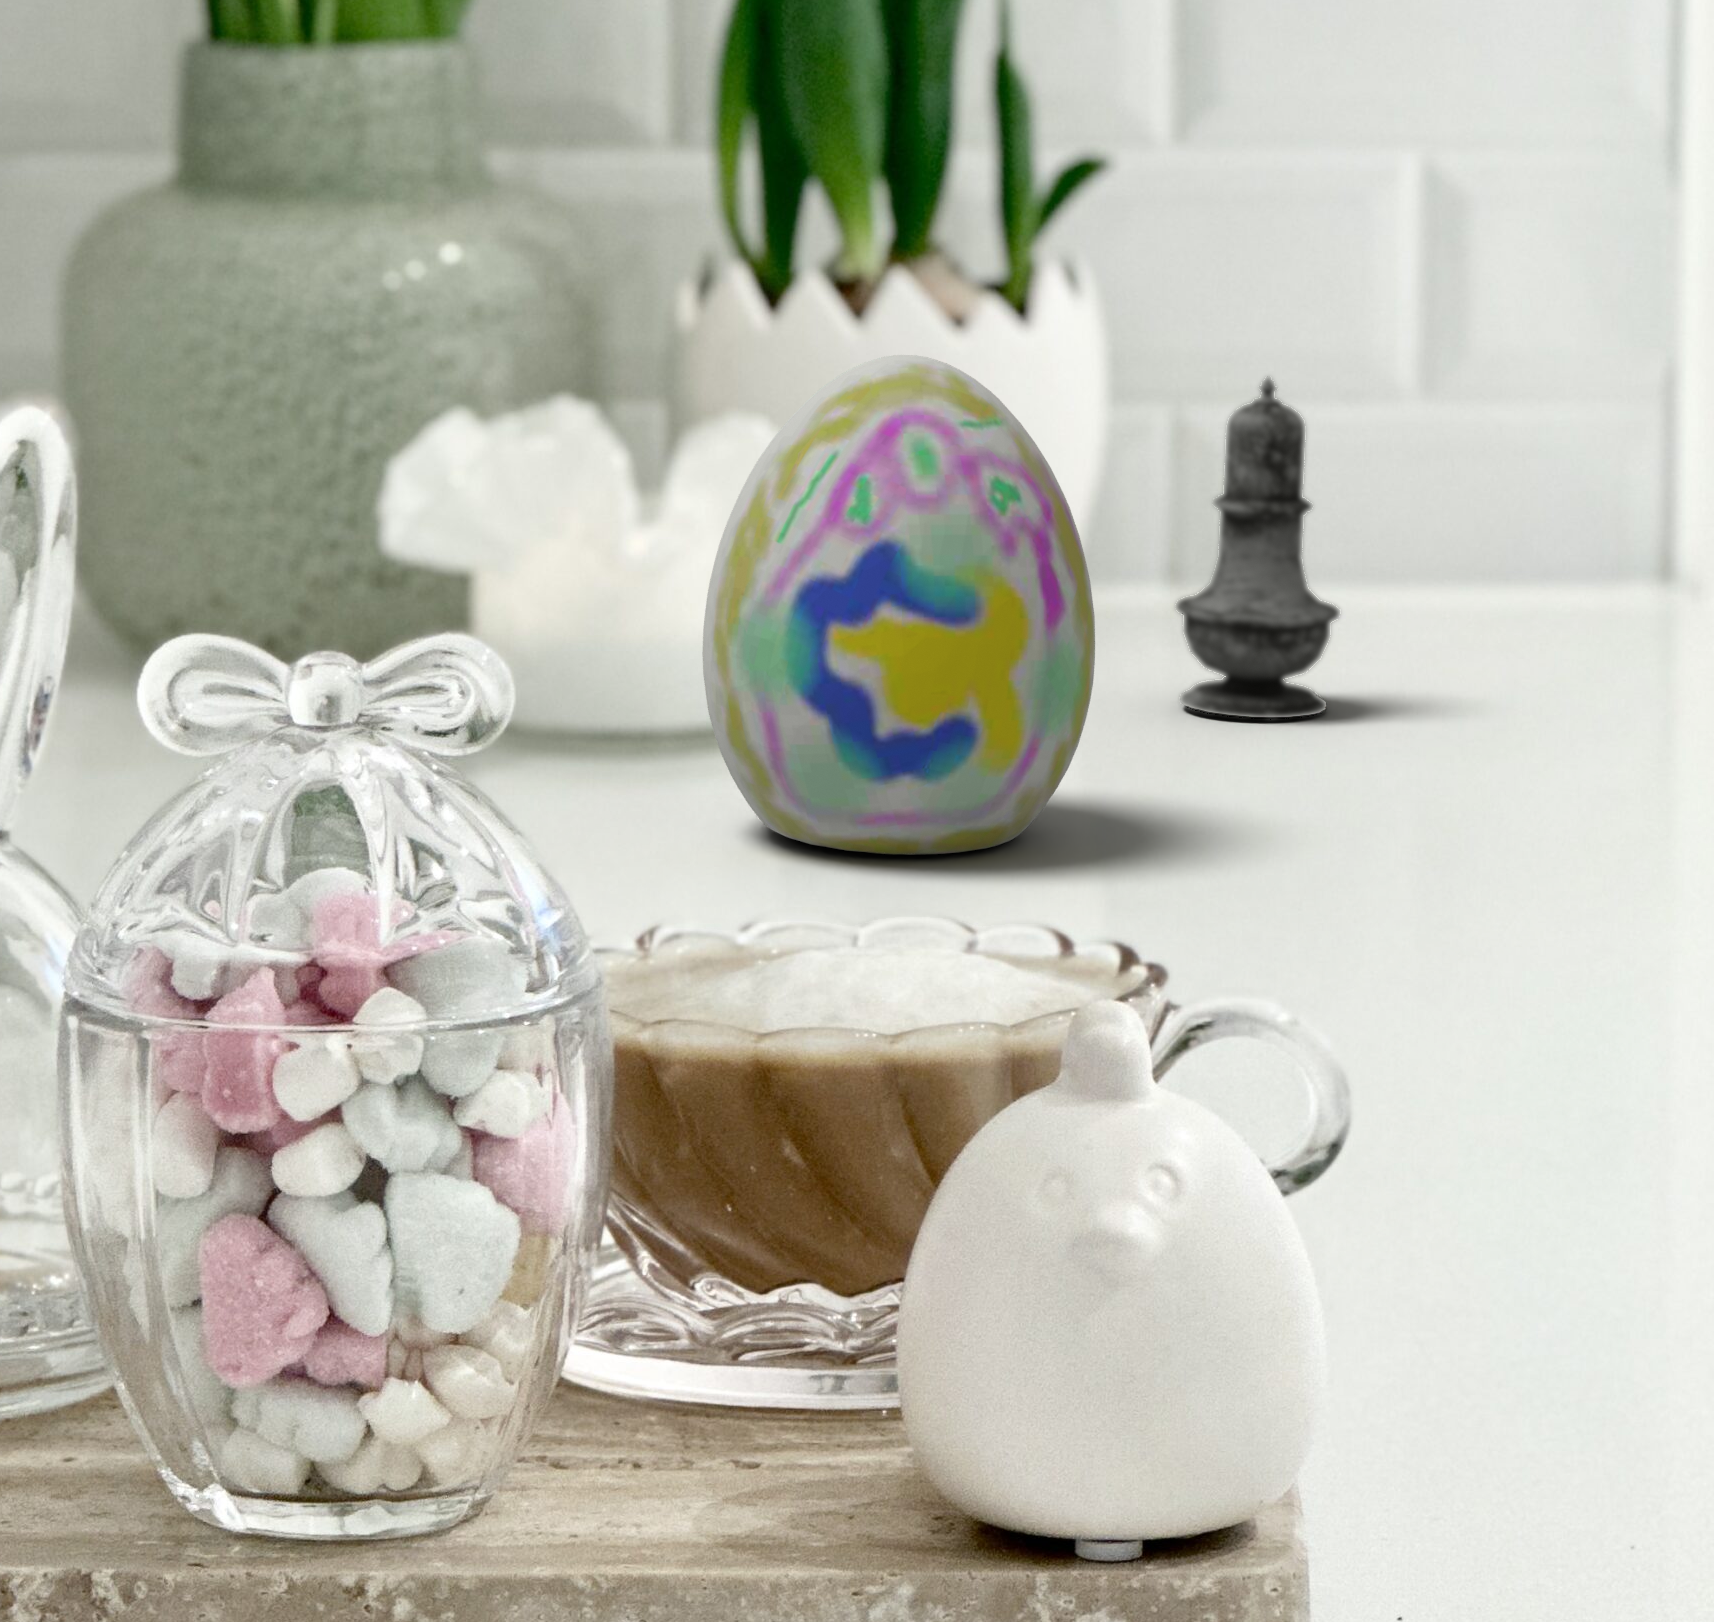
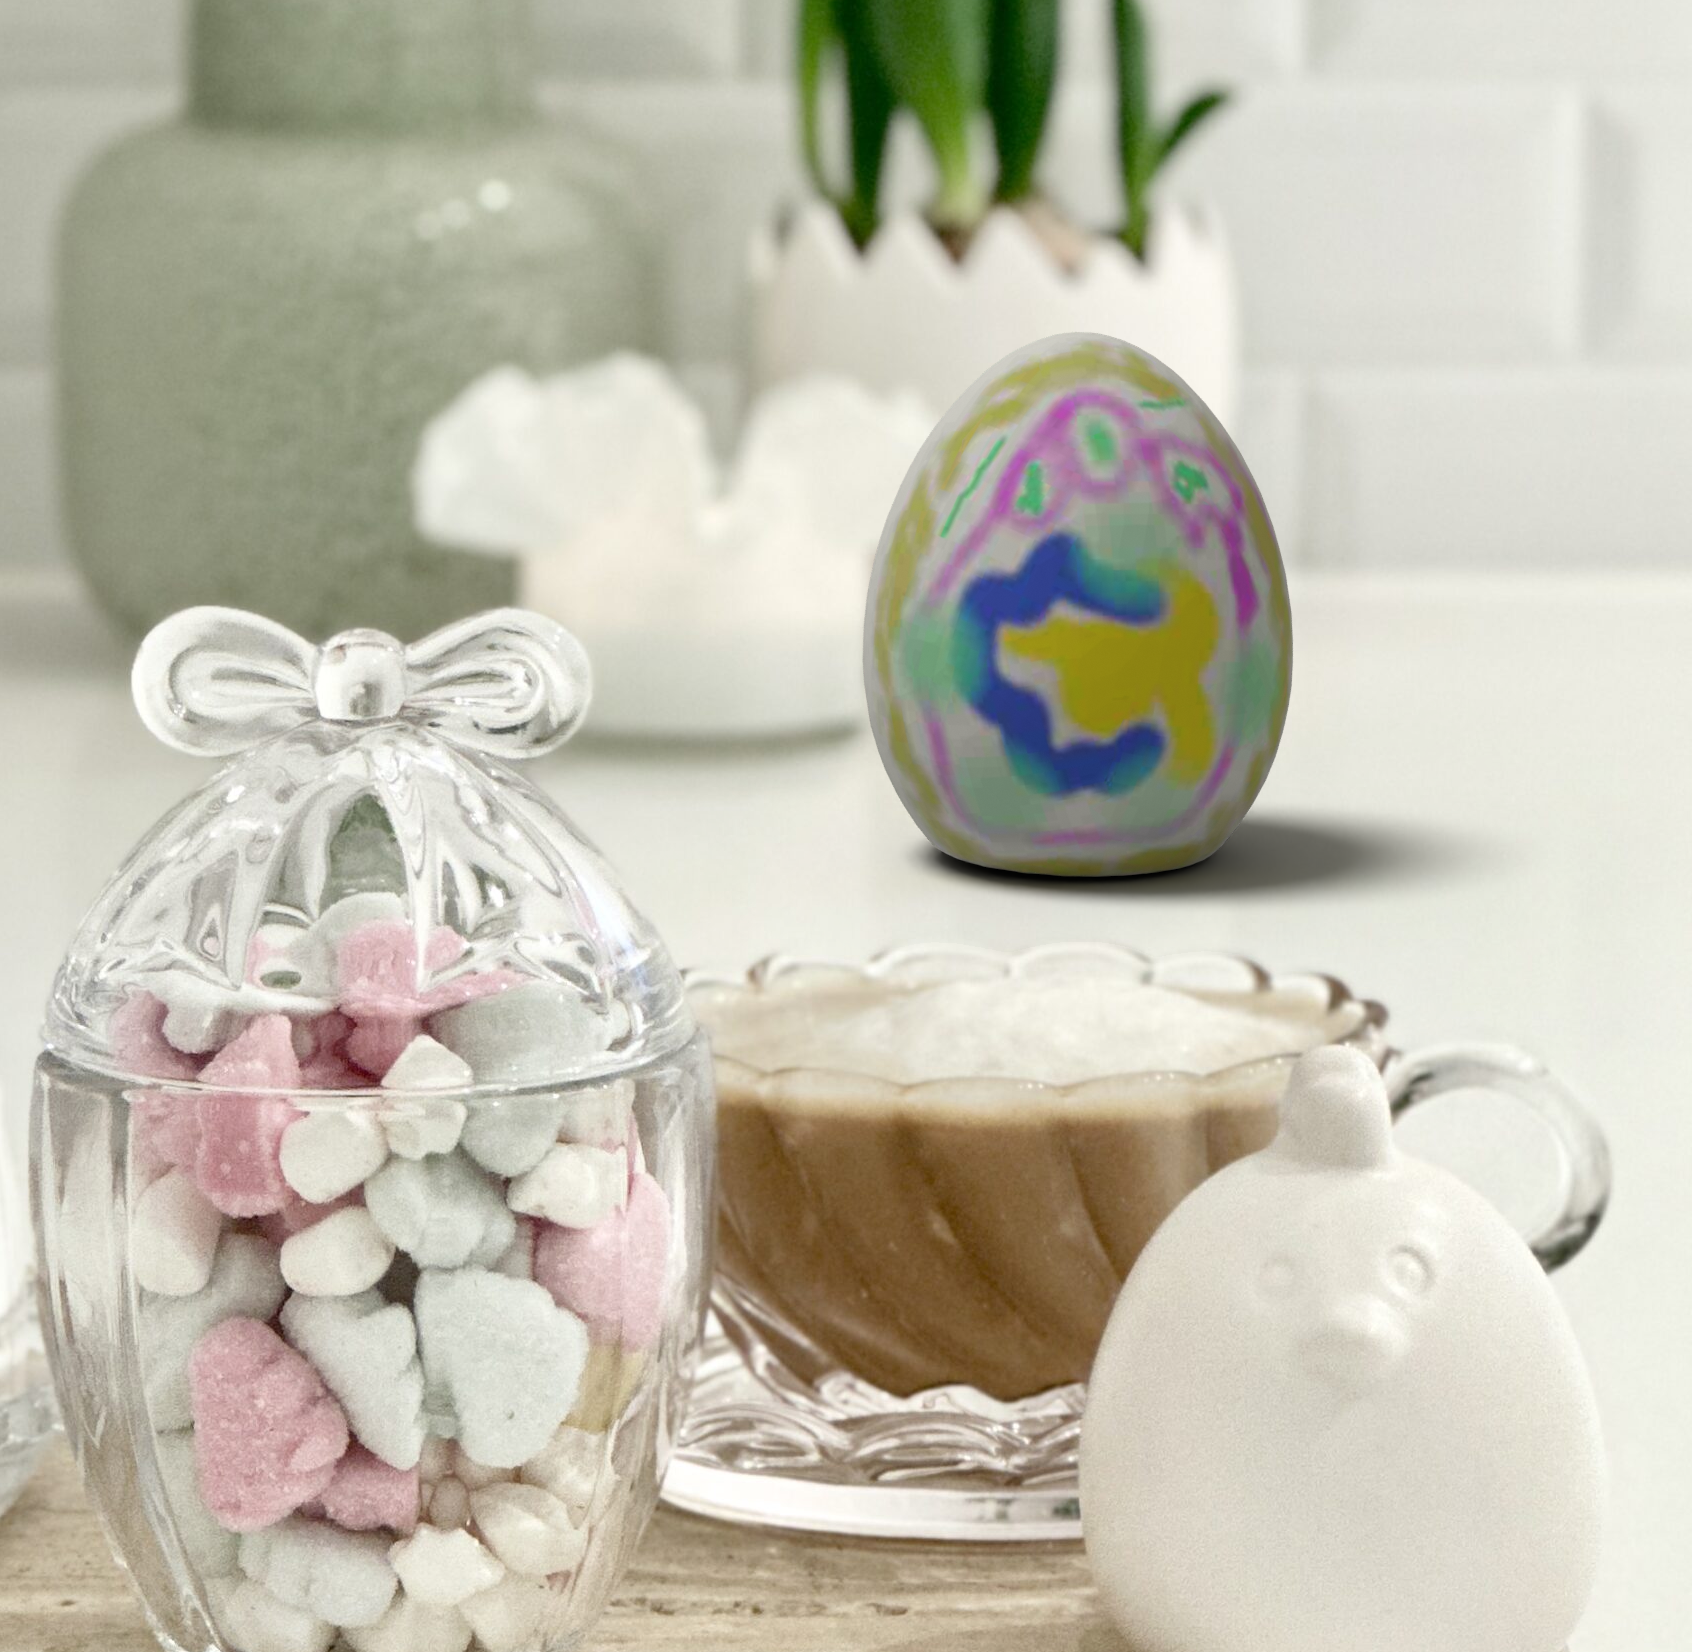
salt shaker: present [1176,378,1339,718] -> none [1379,359,1558,726]

